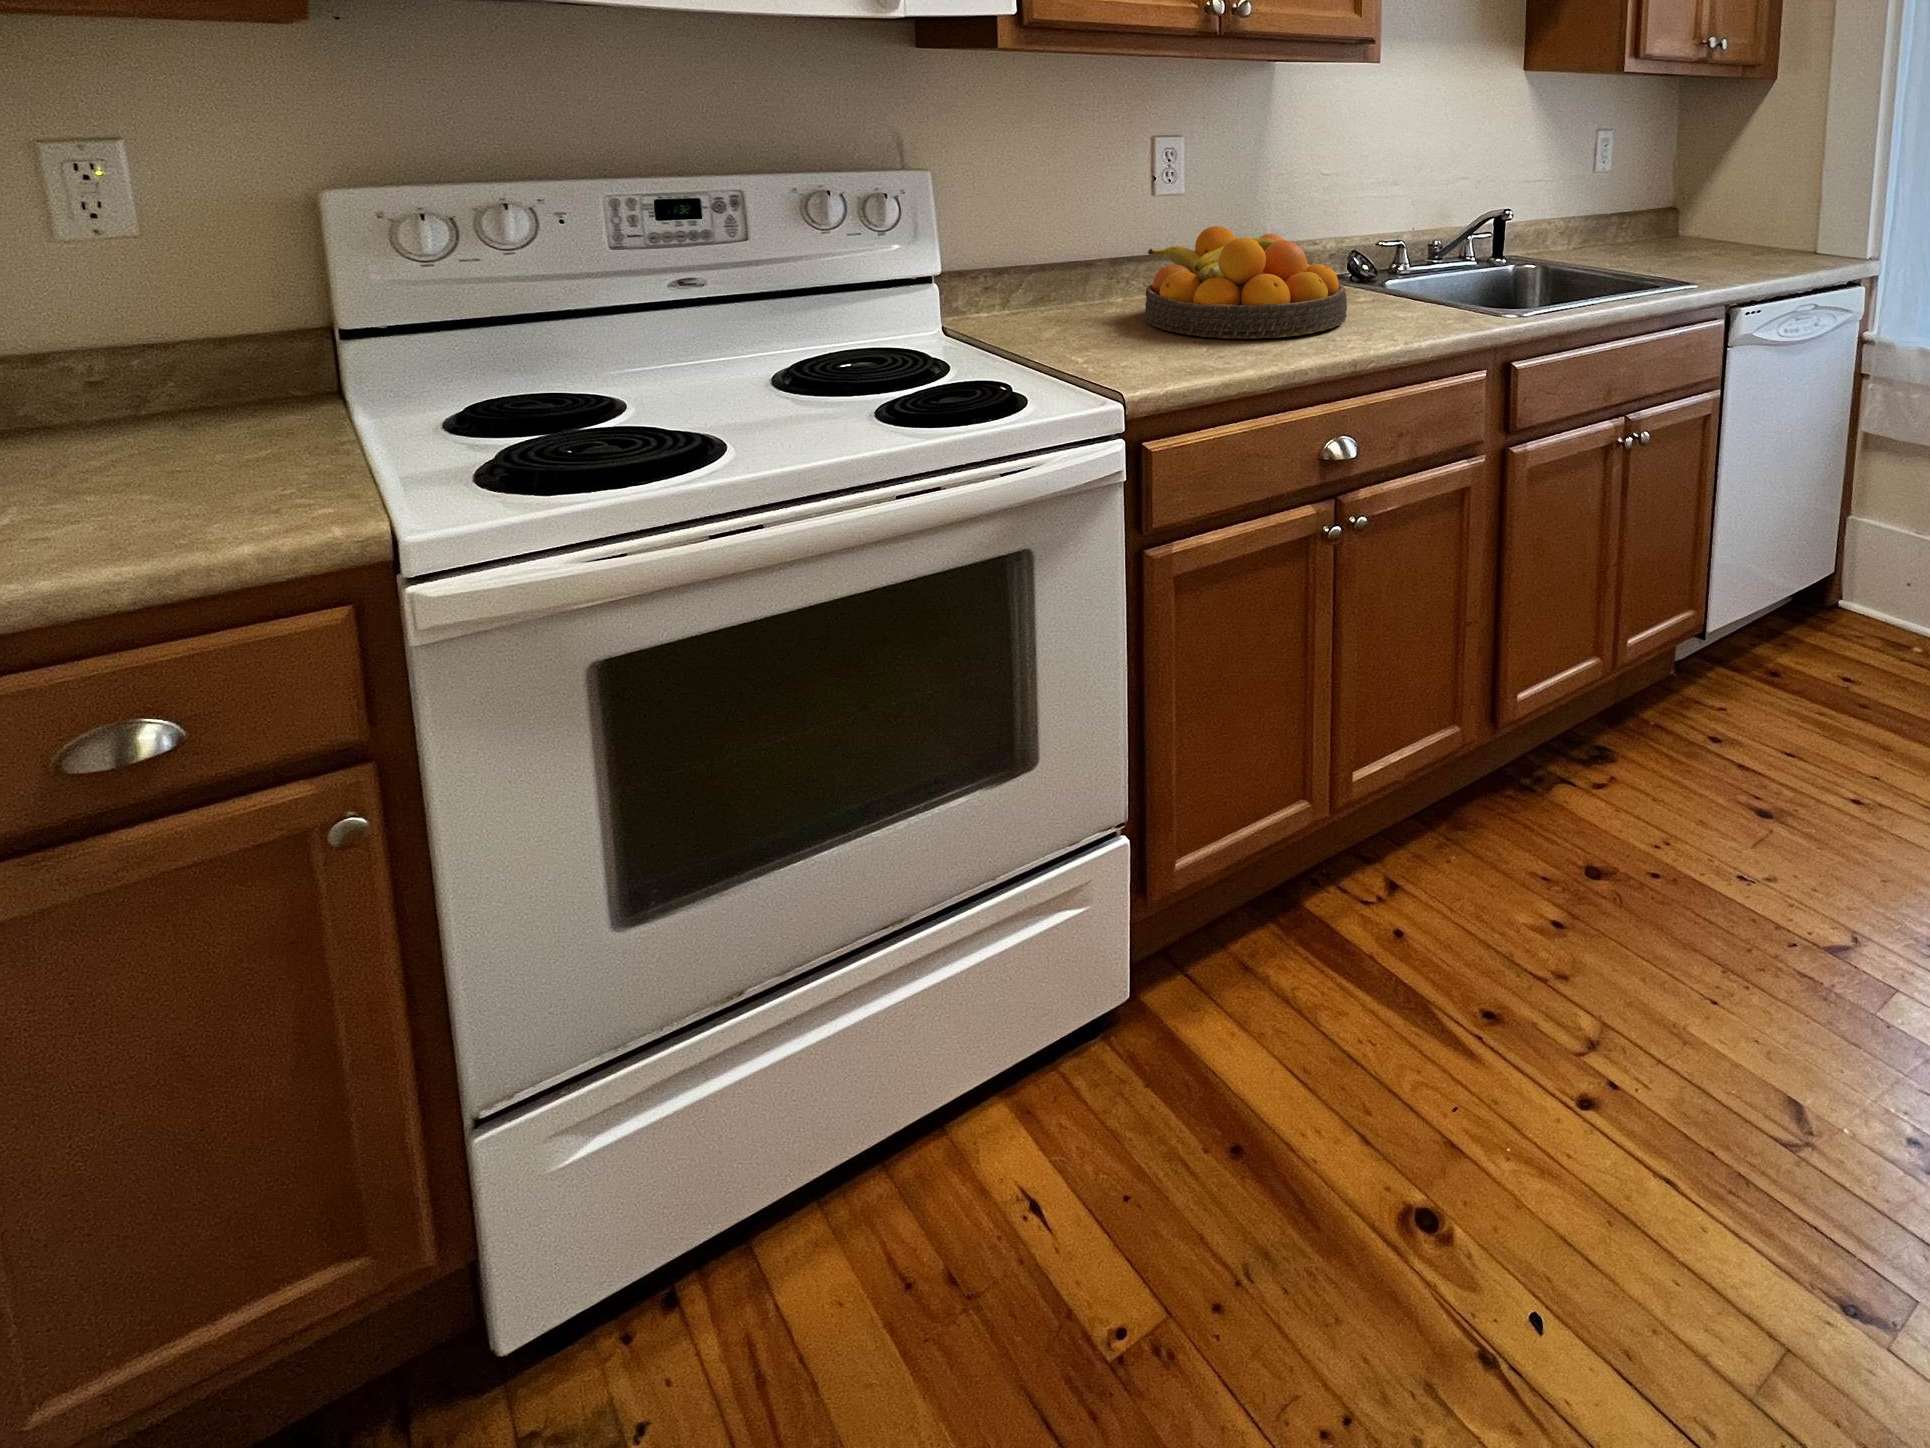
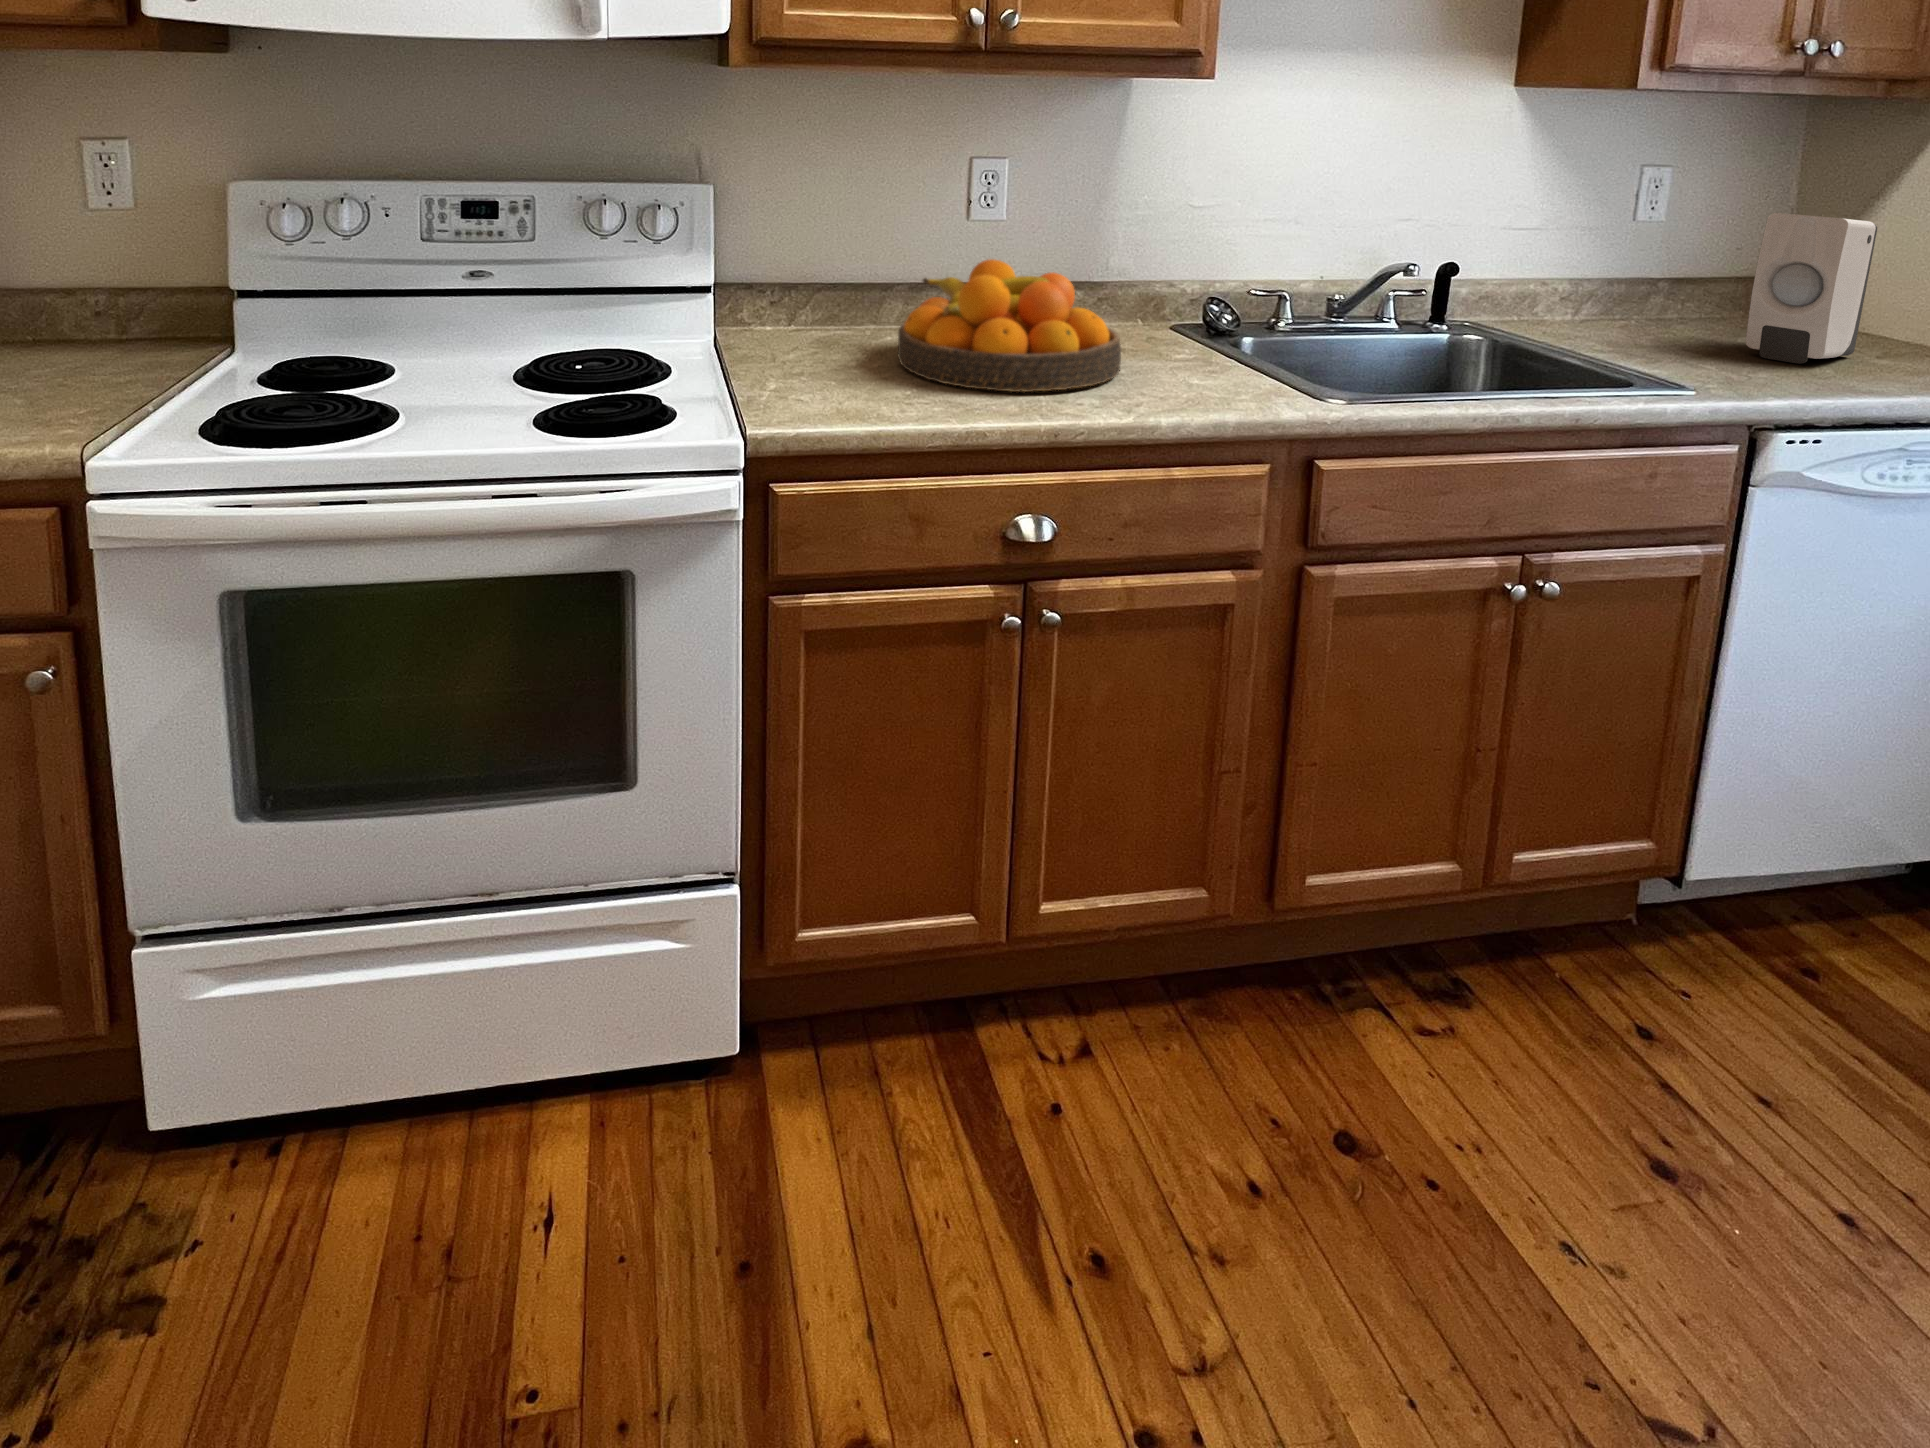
soap dispenser: none [1689,158,1749,262] -> present [1746,213,1877,364]

